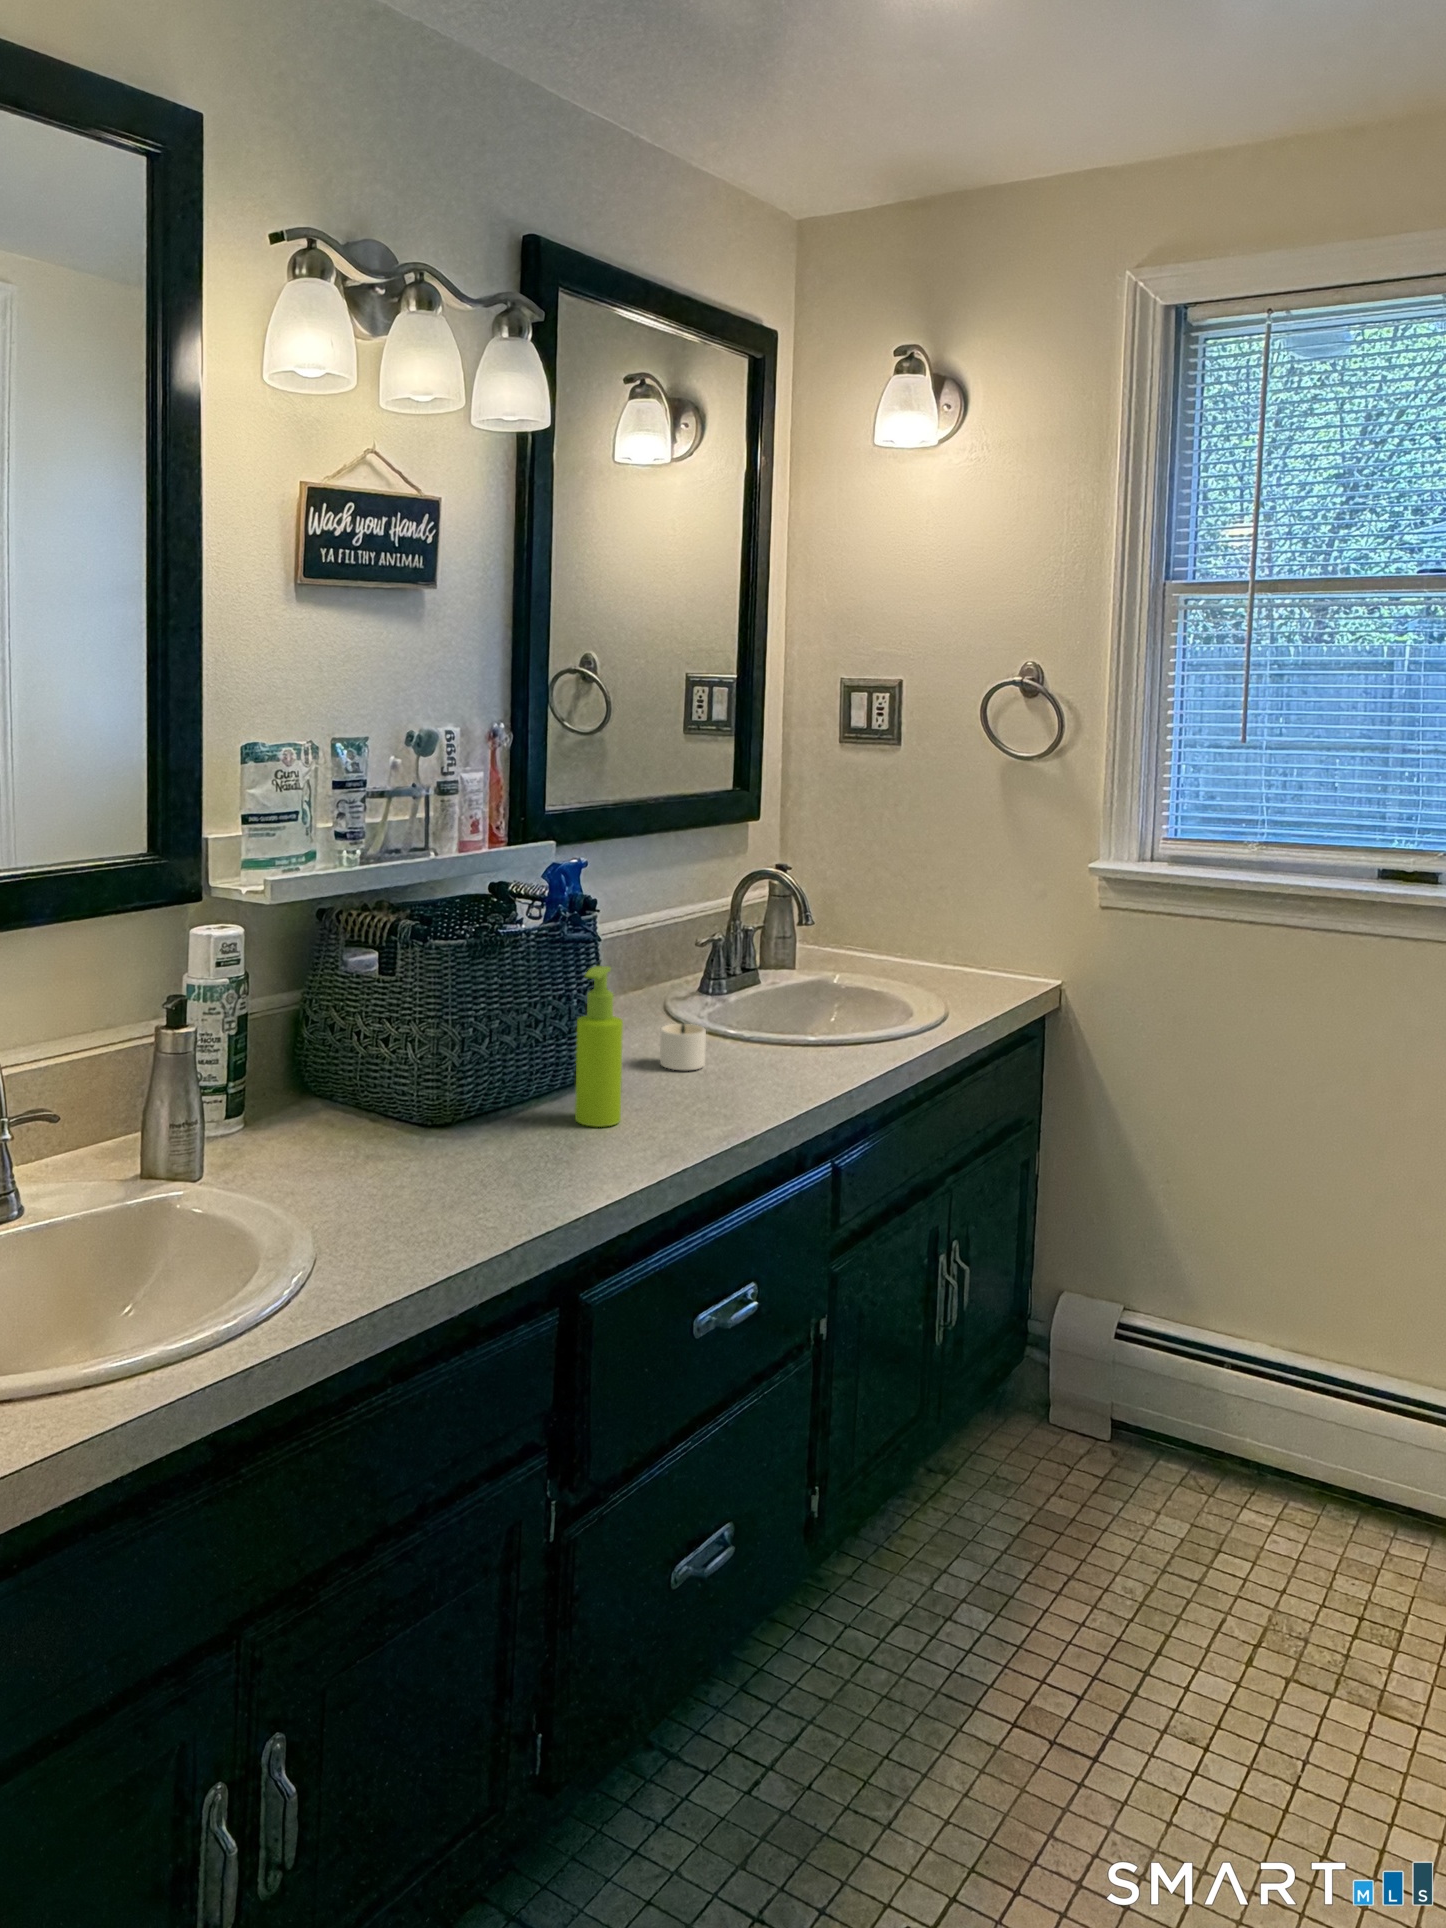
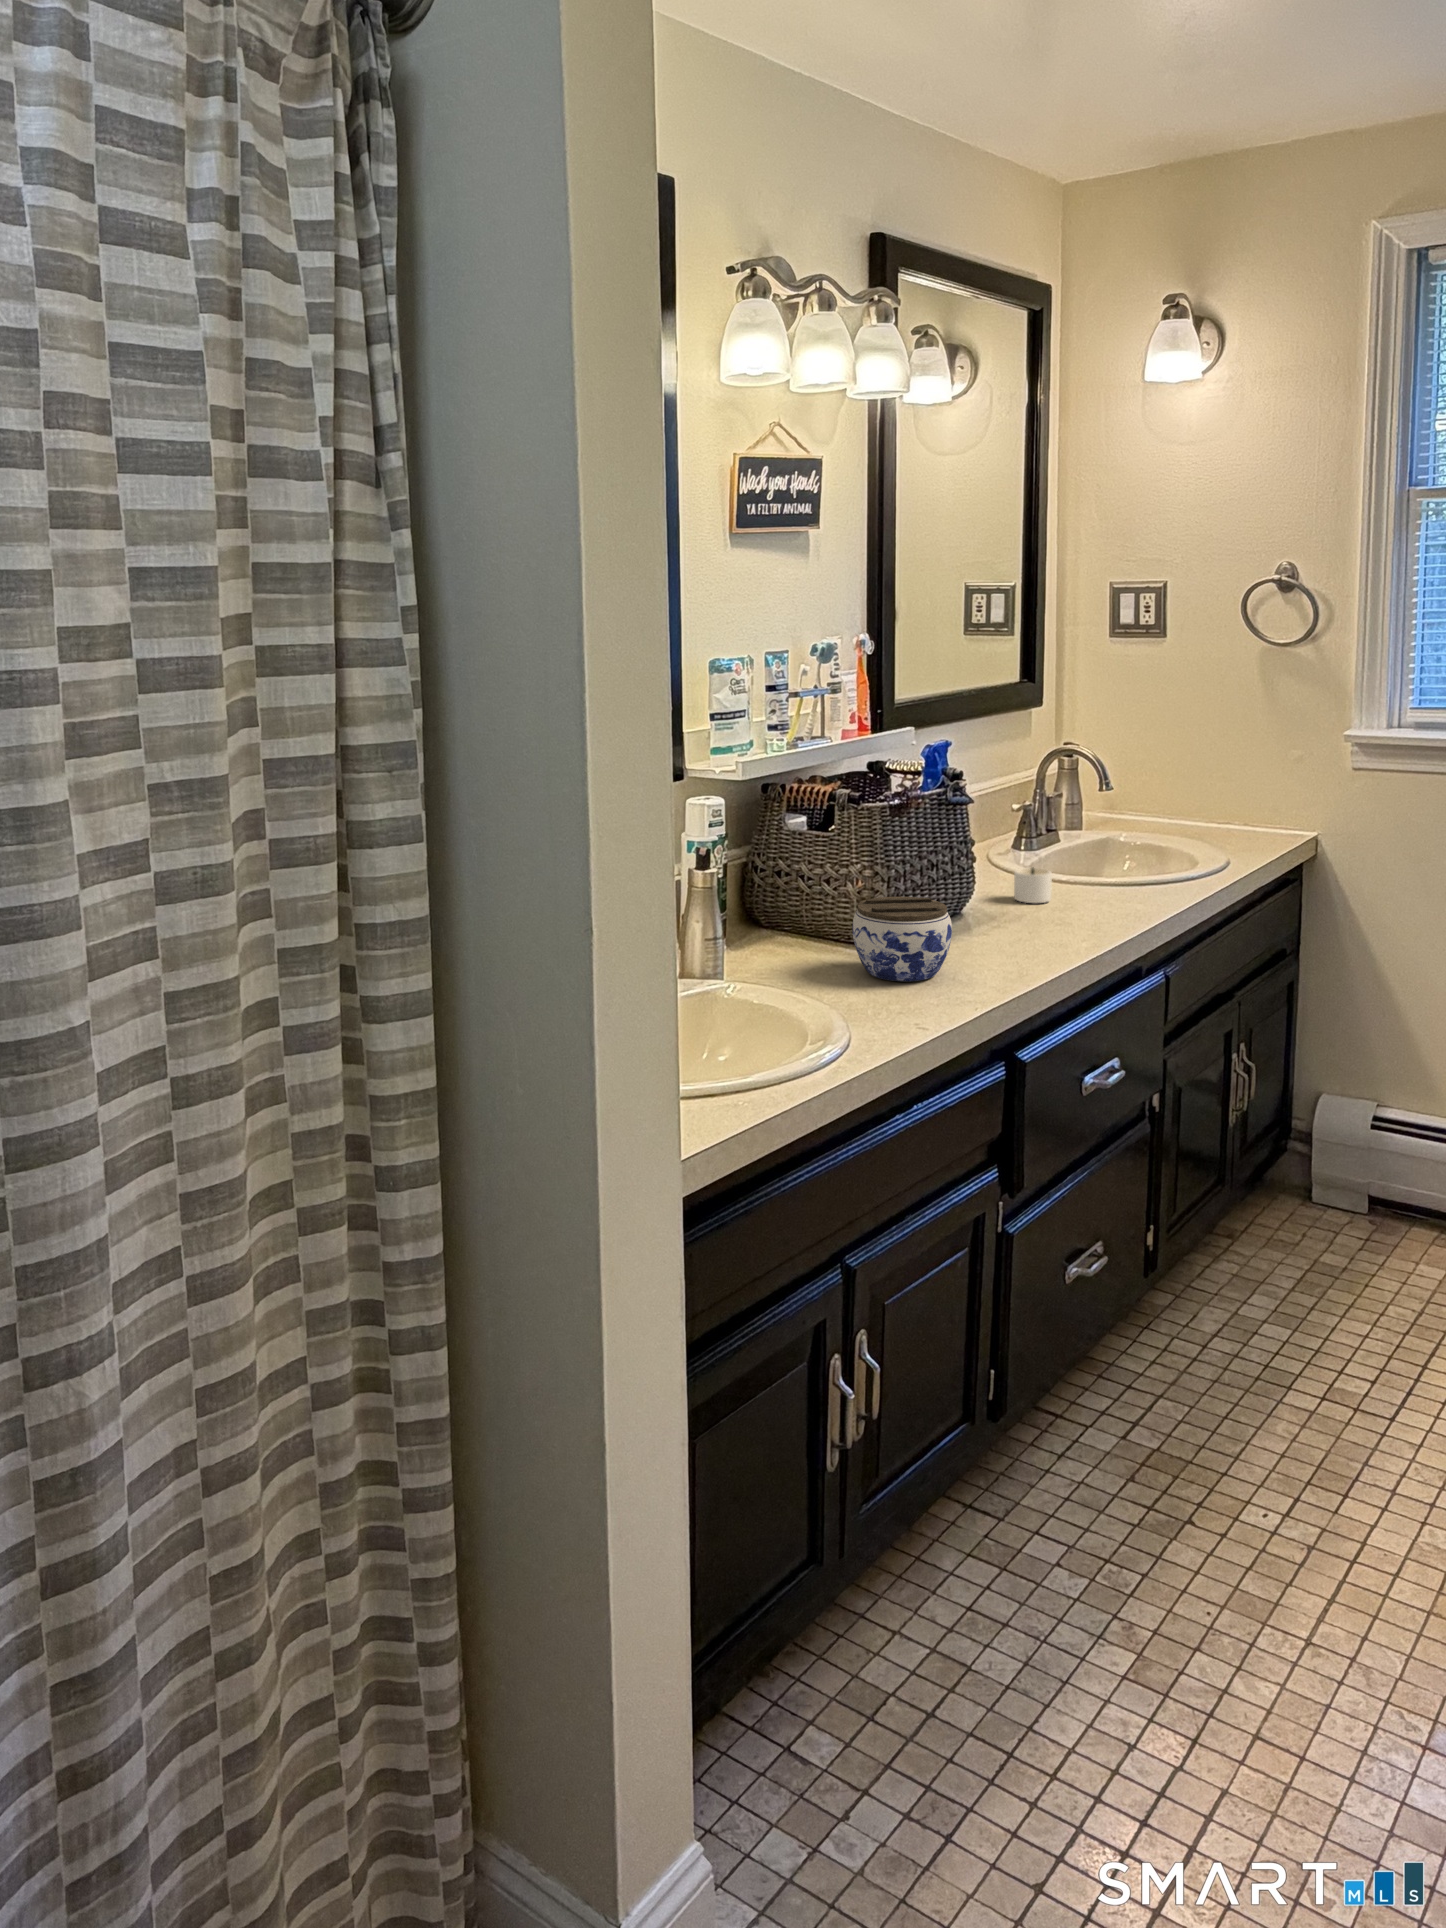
soap dispenser: present [575,966,623,1127] -> none [973,819,1010,941]
jar: none [380,1069,512,1189] -> present [852,897,952,982]

